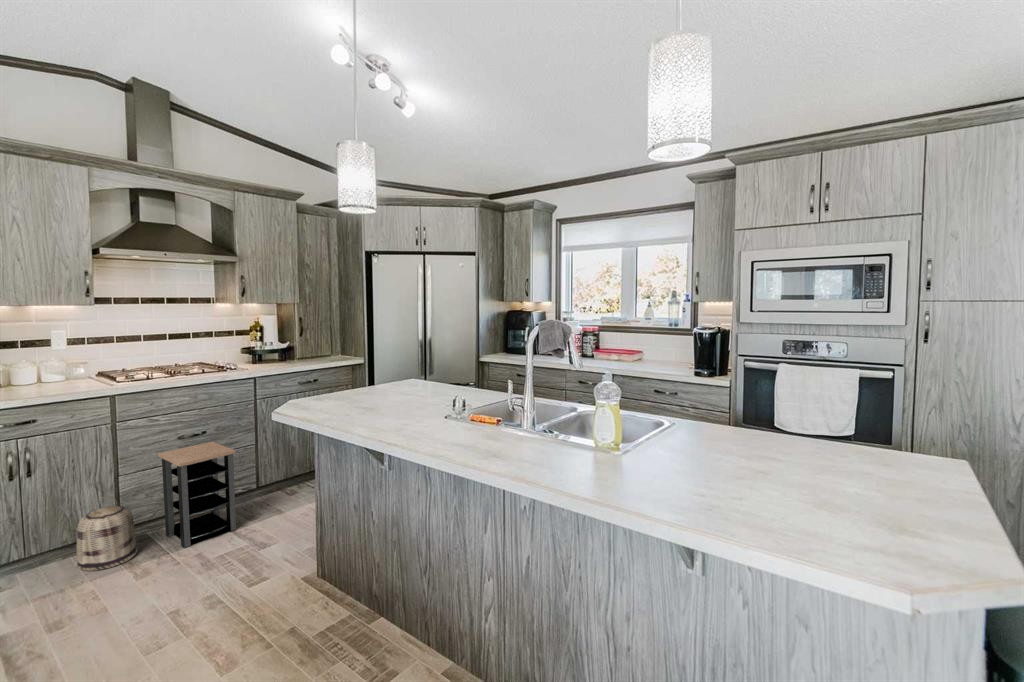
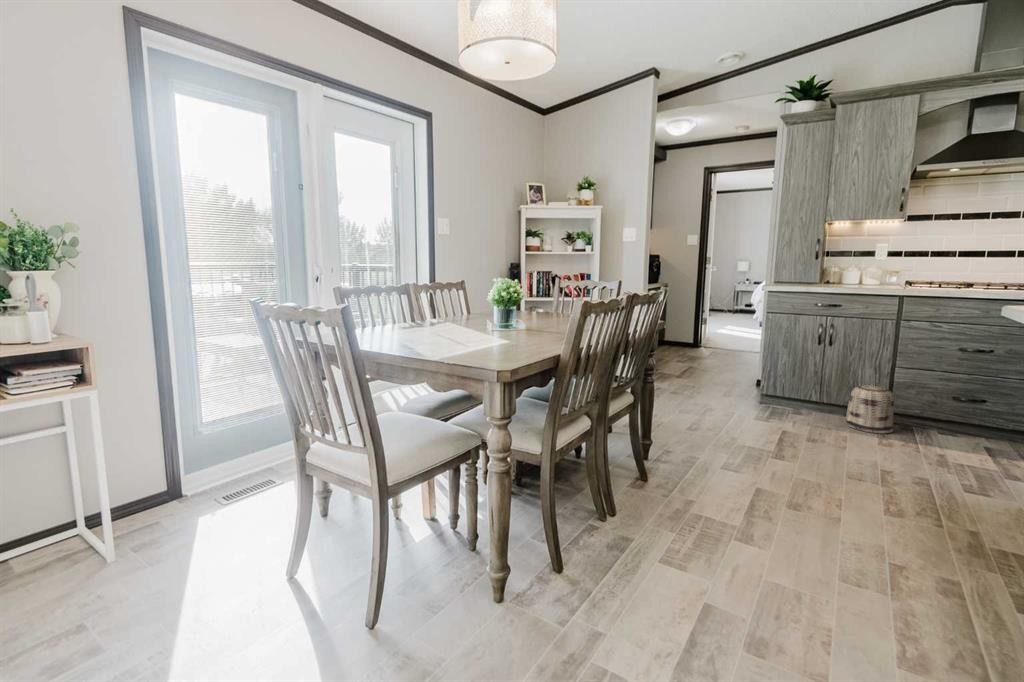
side table: present [158,442,236,548] -> none [925,356,1015,456]

